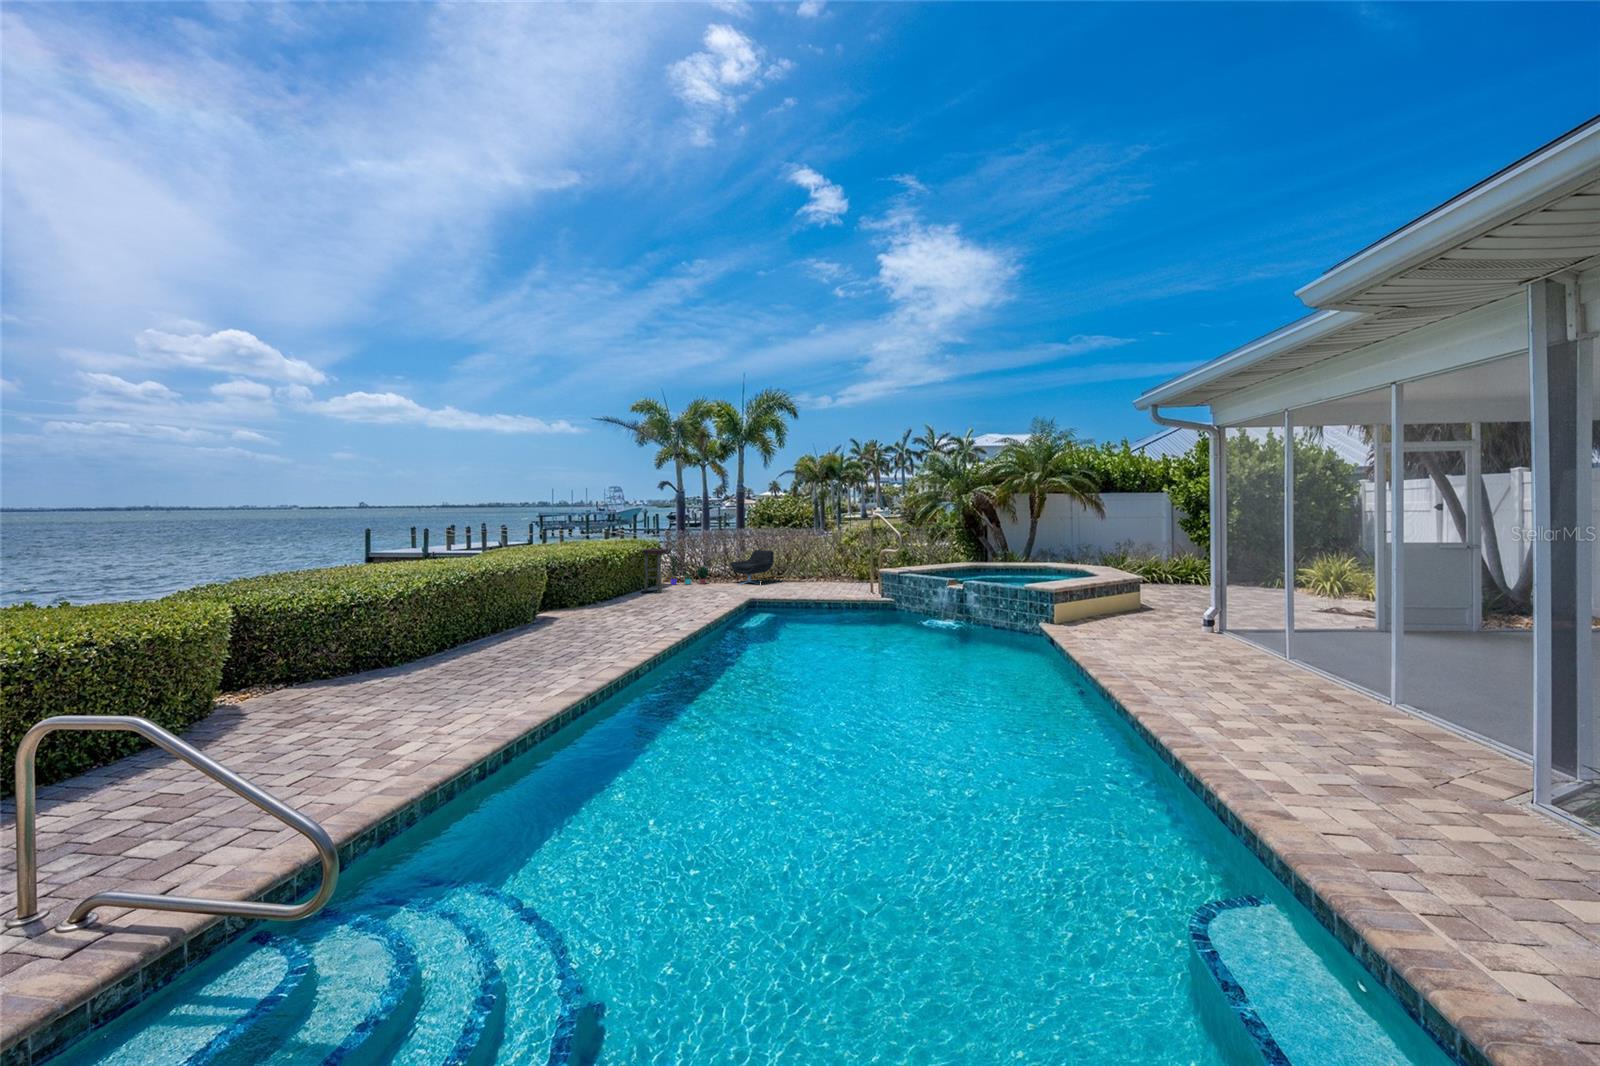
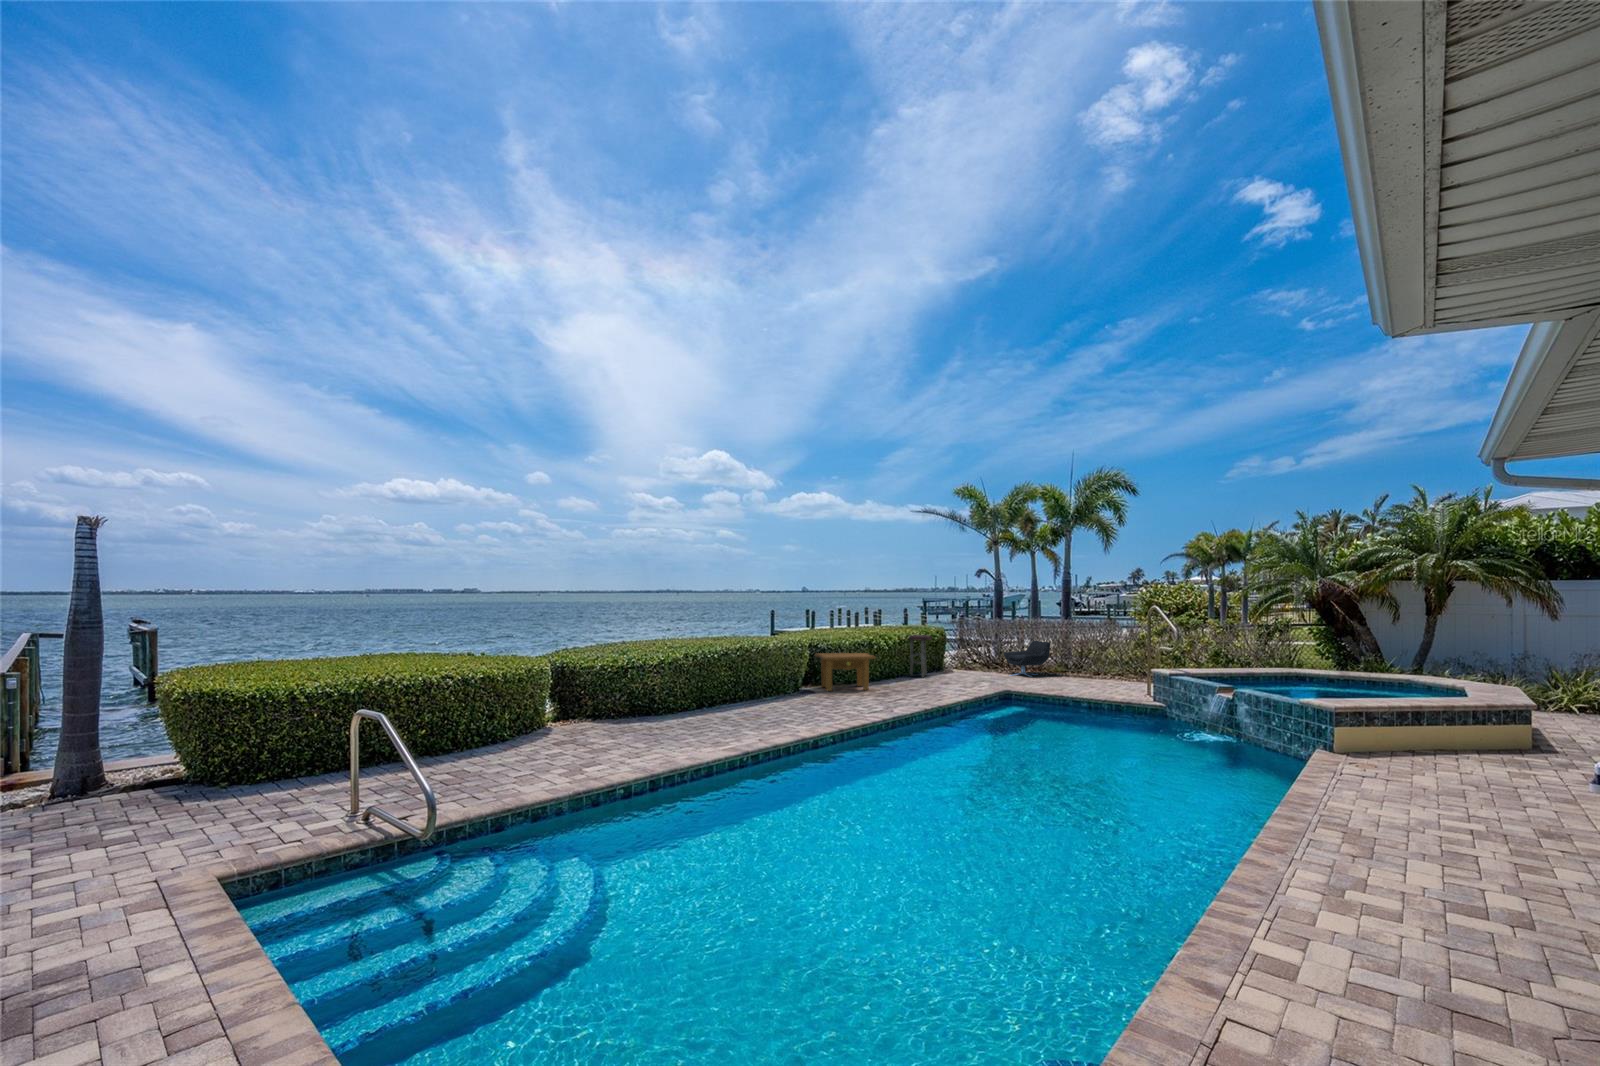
potted plant: present [668,554,709,585] -> none [941,640,982,673]
side table: none [557,570,632,615] -> present [815,653,875,691]

